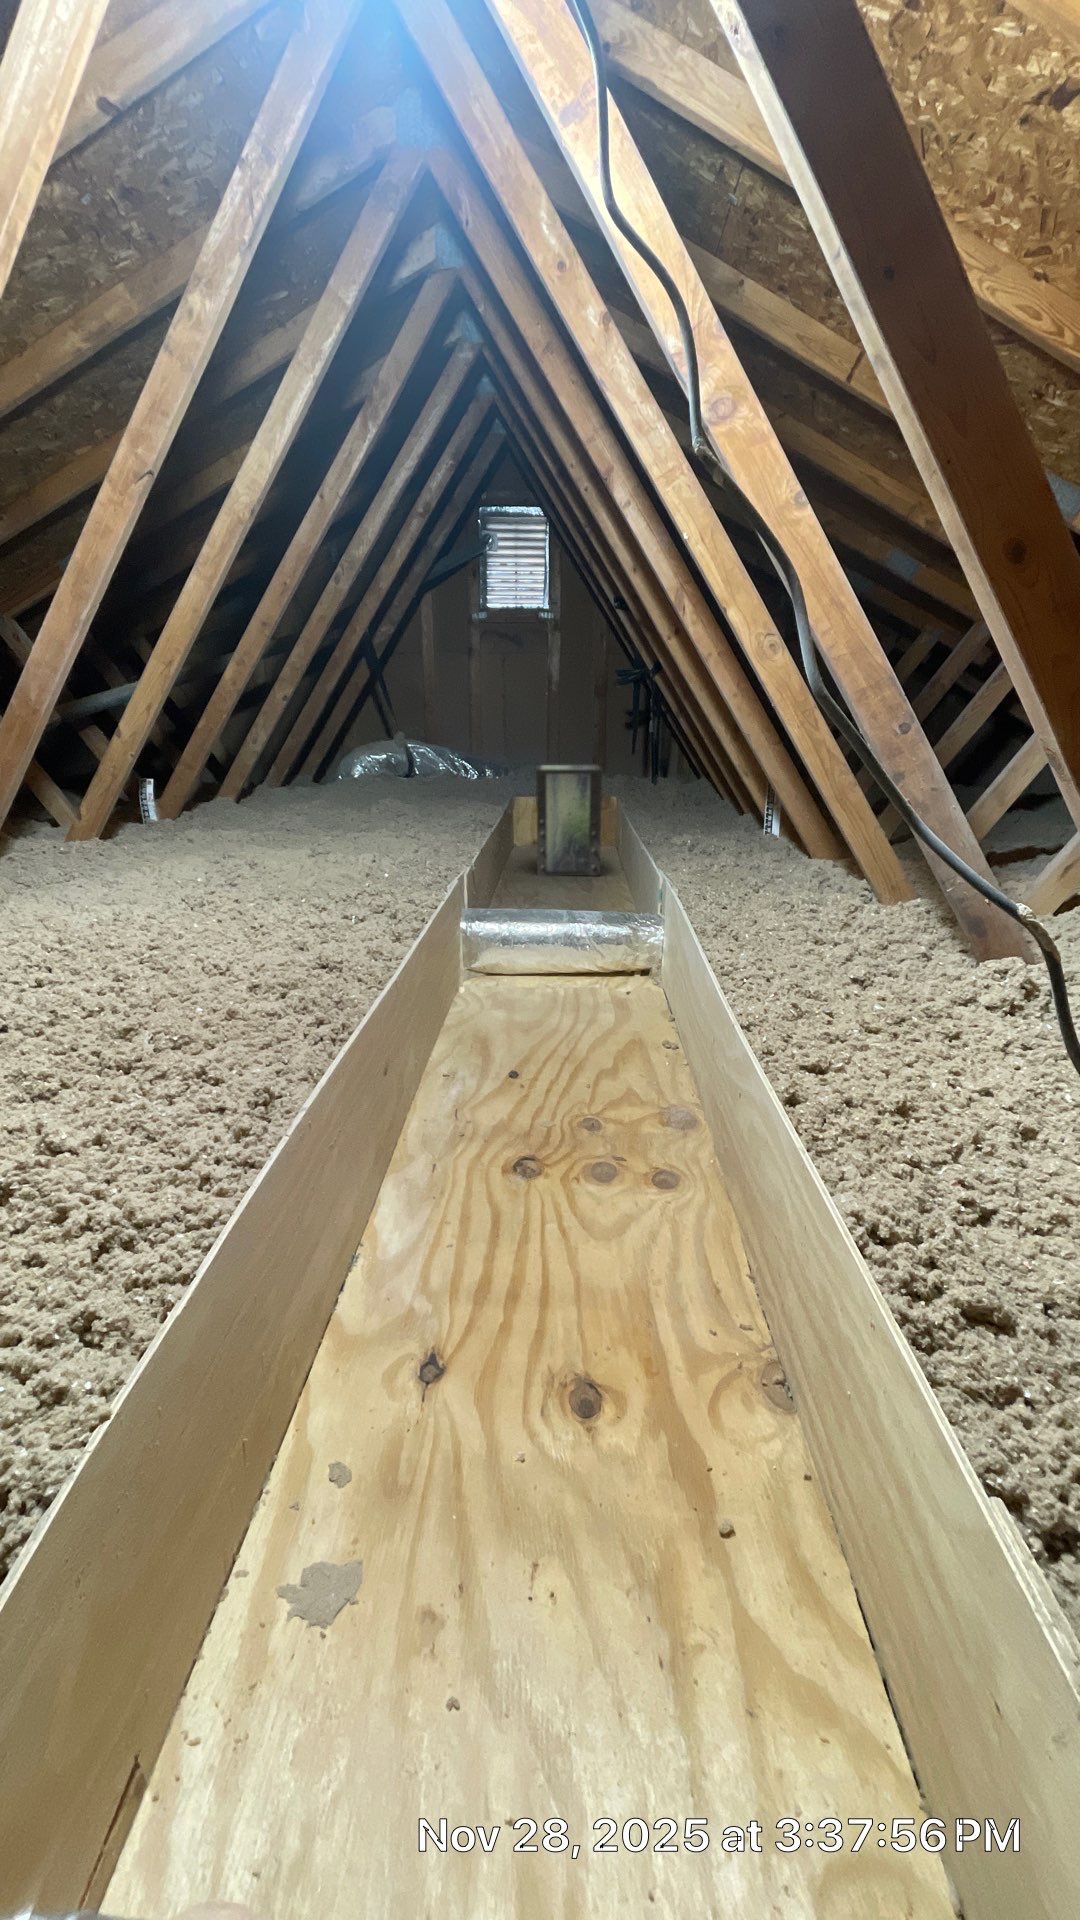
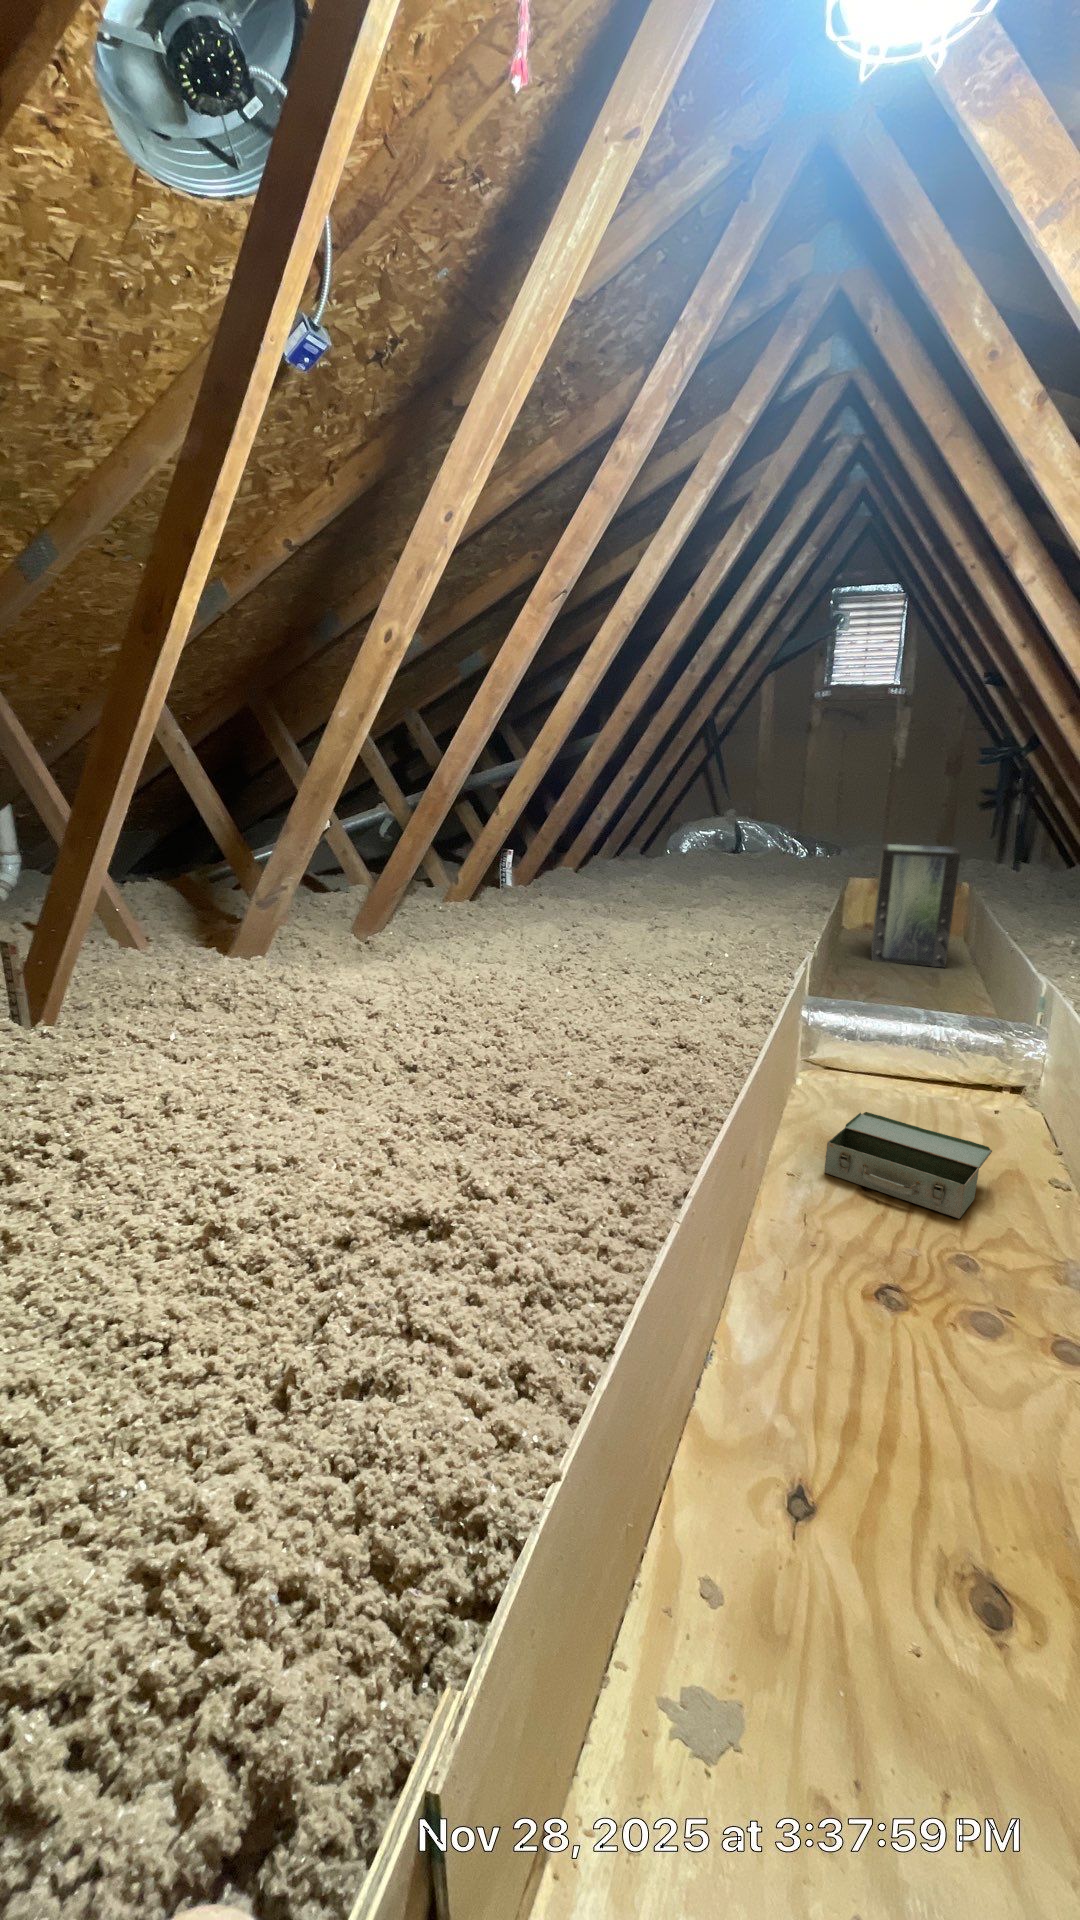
toolbox: none [476,1008,617,1088] -> present [824,1112,992,1219]

